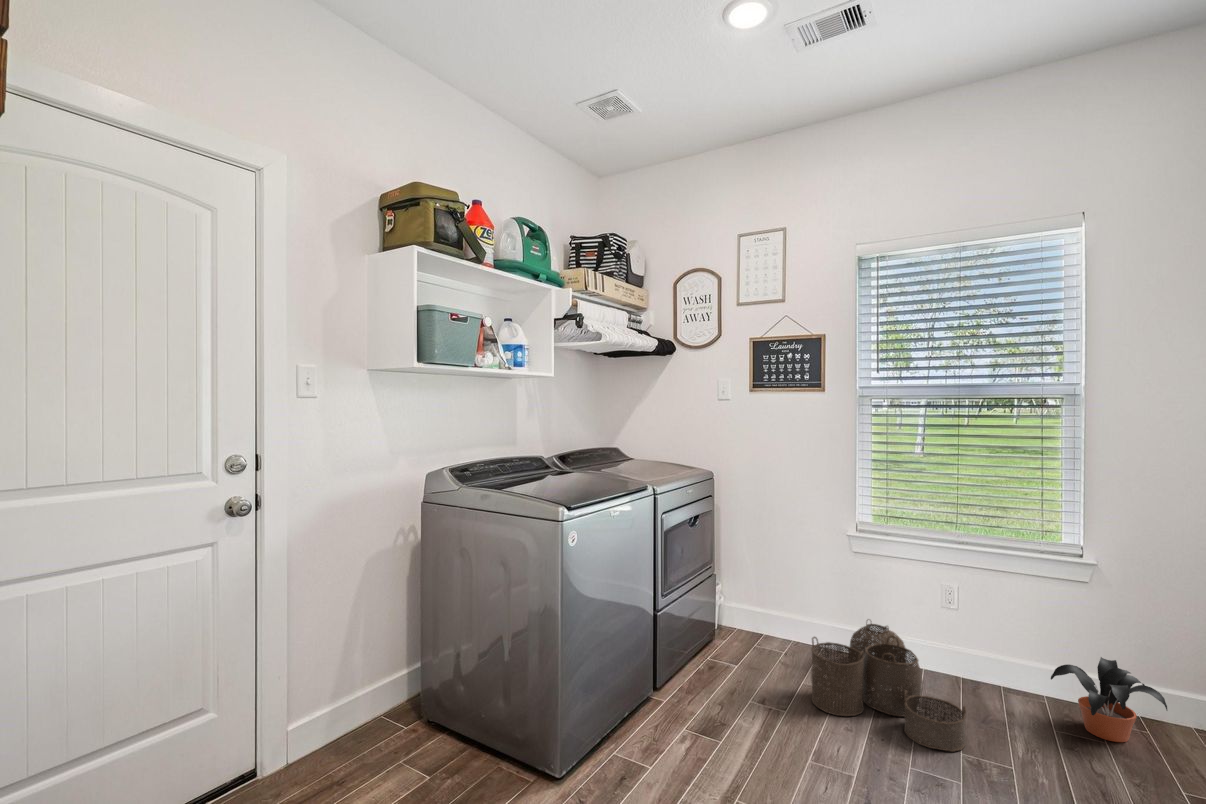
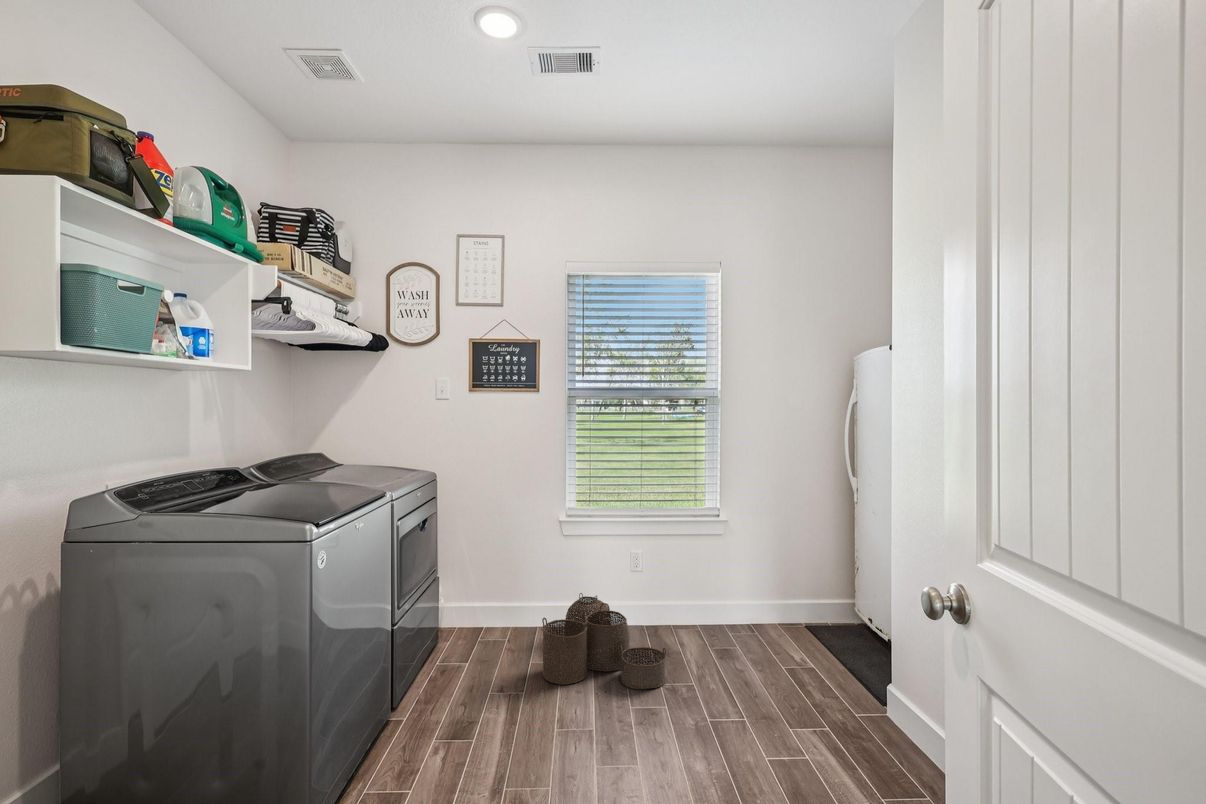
potted plant: present [1051,657,1167,742] -> none [712,588,778,648]

